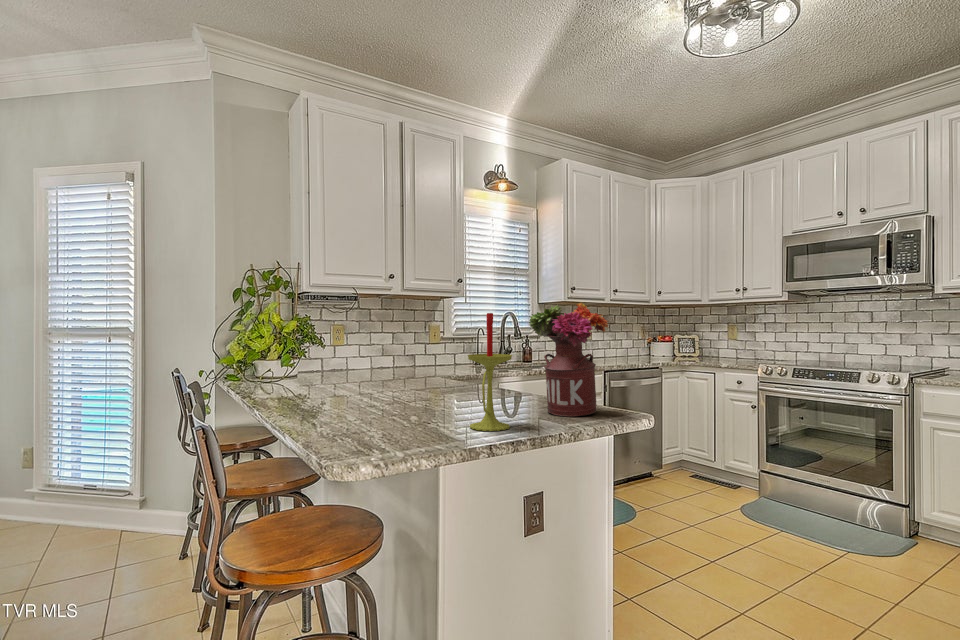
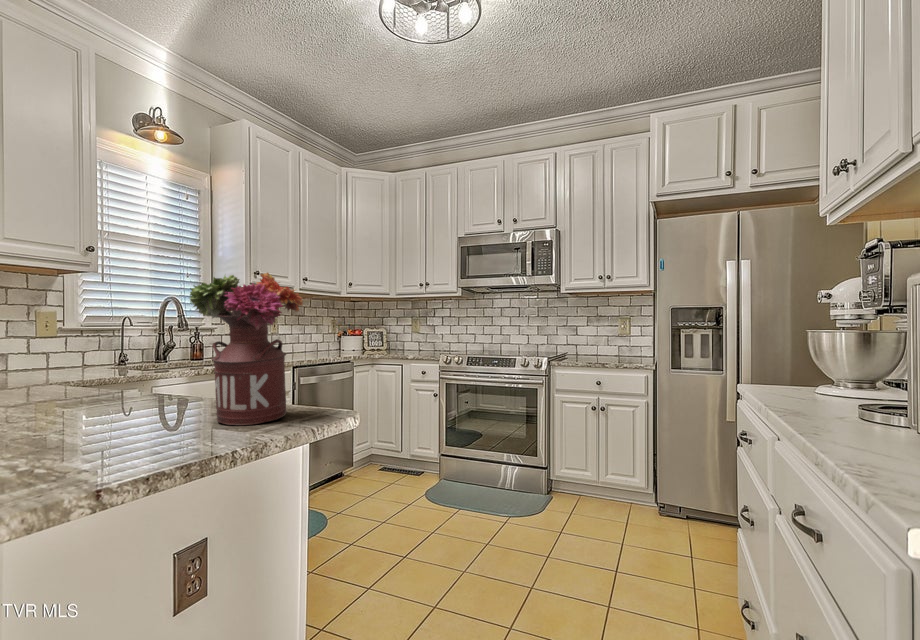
candle: present [468,313,512,431] -> none [67,269,156,465]

